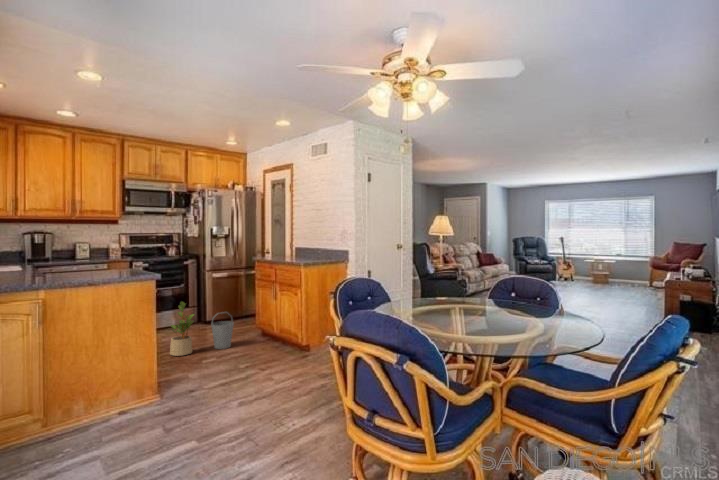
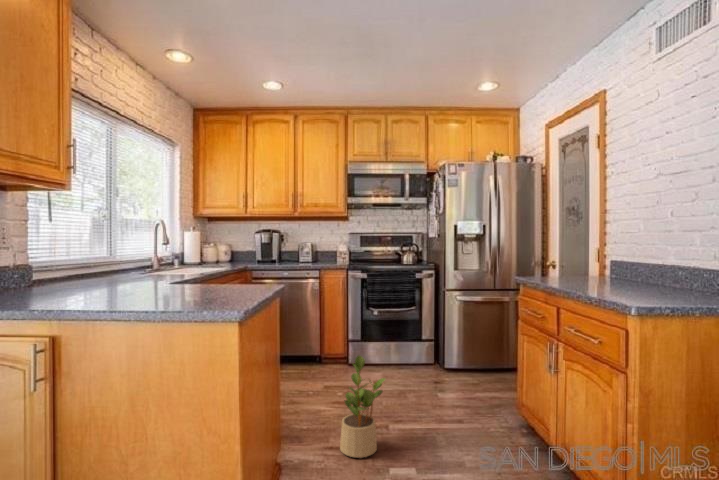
bucket: present [211,312,234,349] -> none [412,385,456,461]

